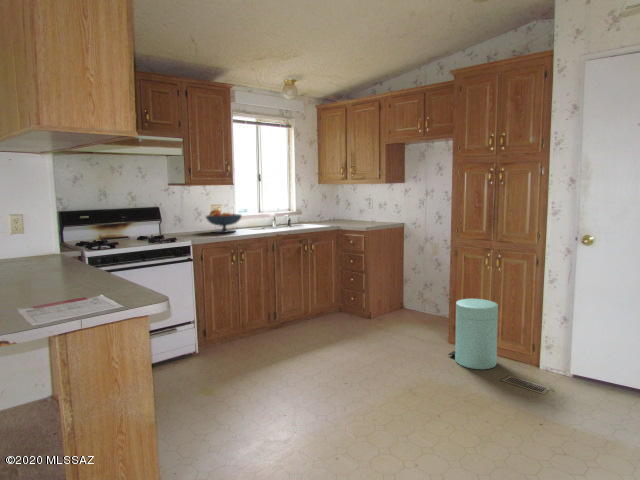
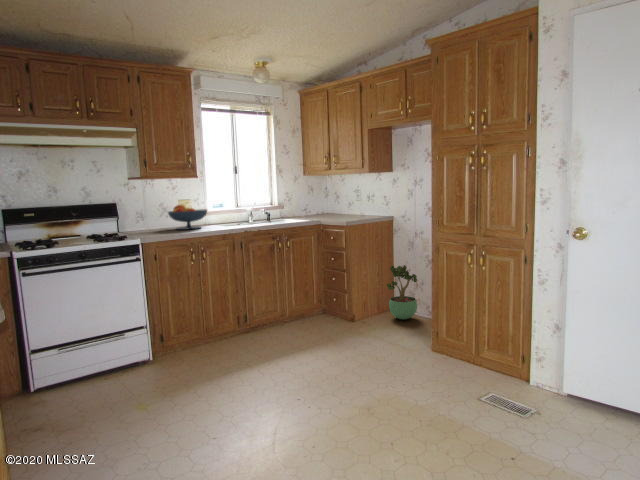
potted plant: none [398,267,428,316] -> present [387,265,417,319]
trash can: present [449,299,498,369] -> none [427,302,480,384]

